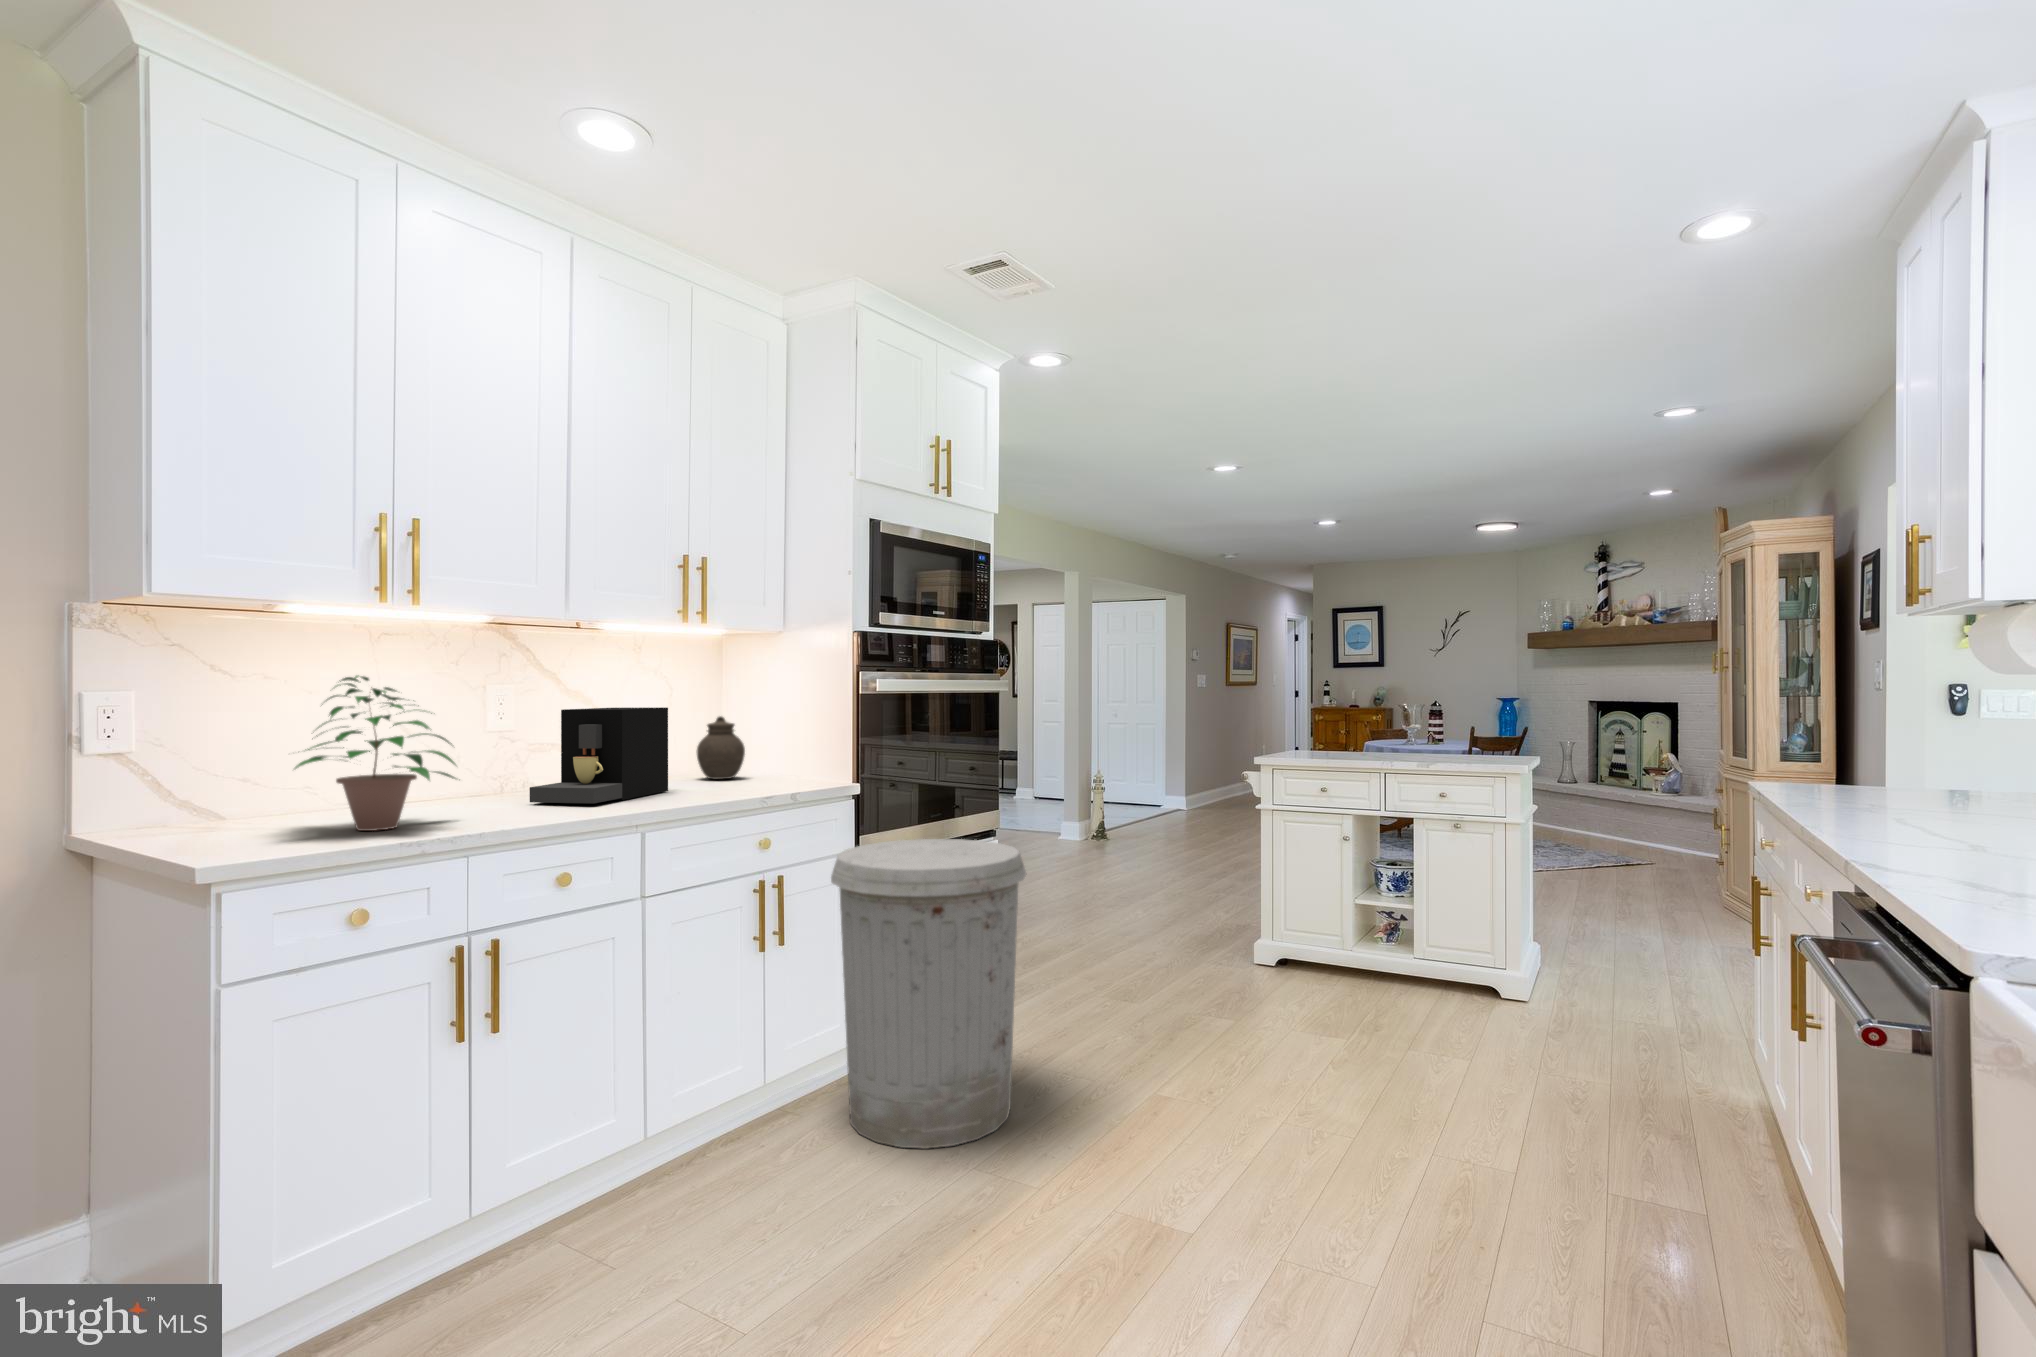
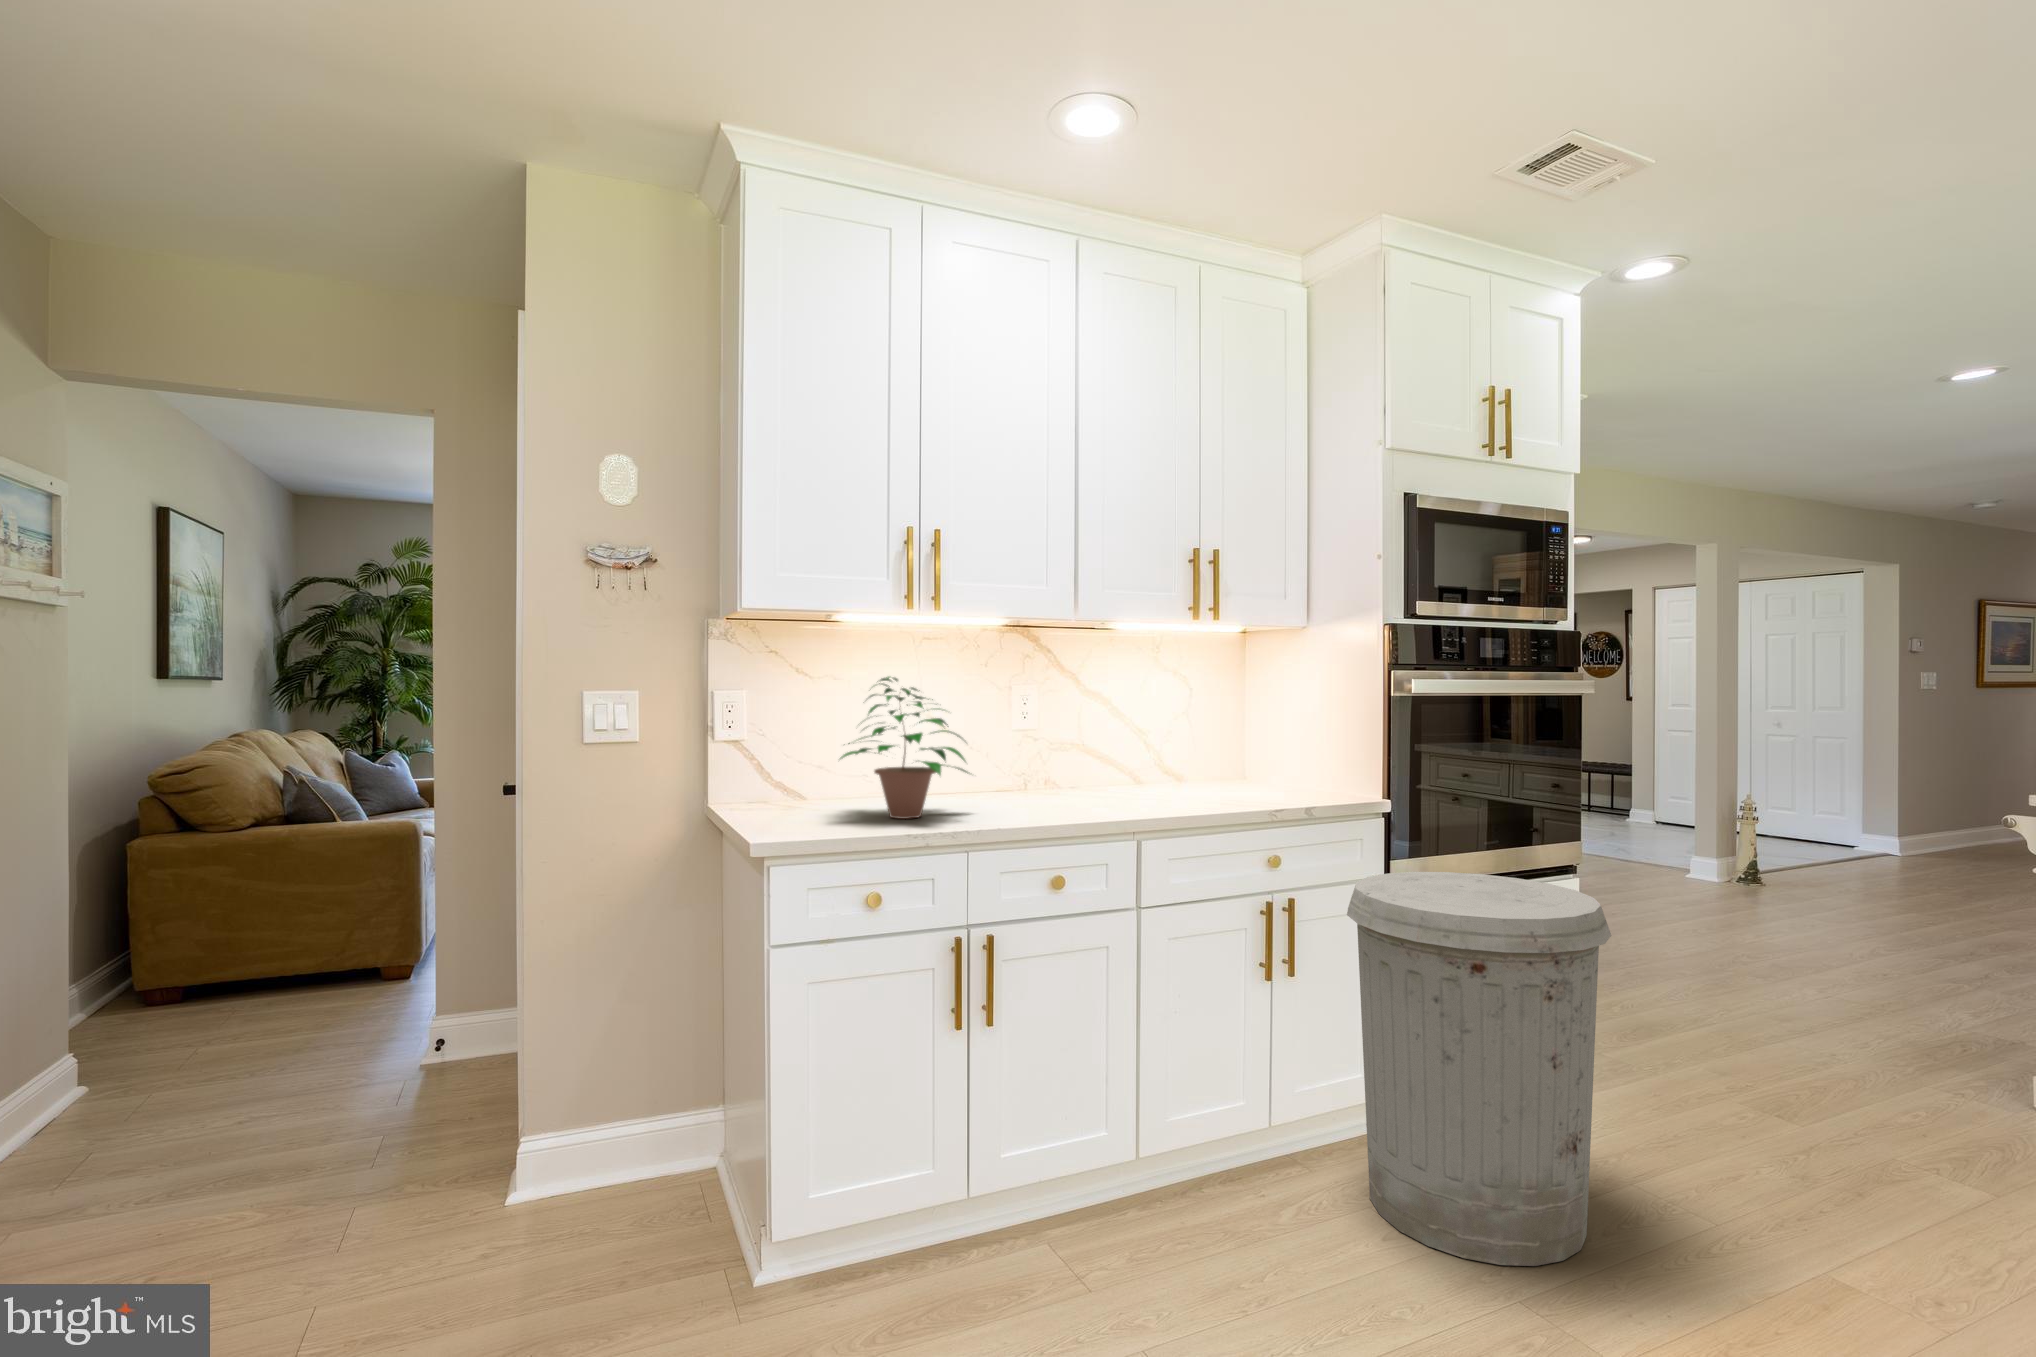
coffee maker: present [530,707,668,803] -> none [1041,707,1175,805]
jar: present [697,716,745,779] -> none [1210,718,1260,785]

